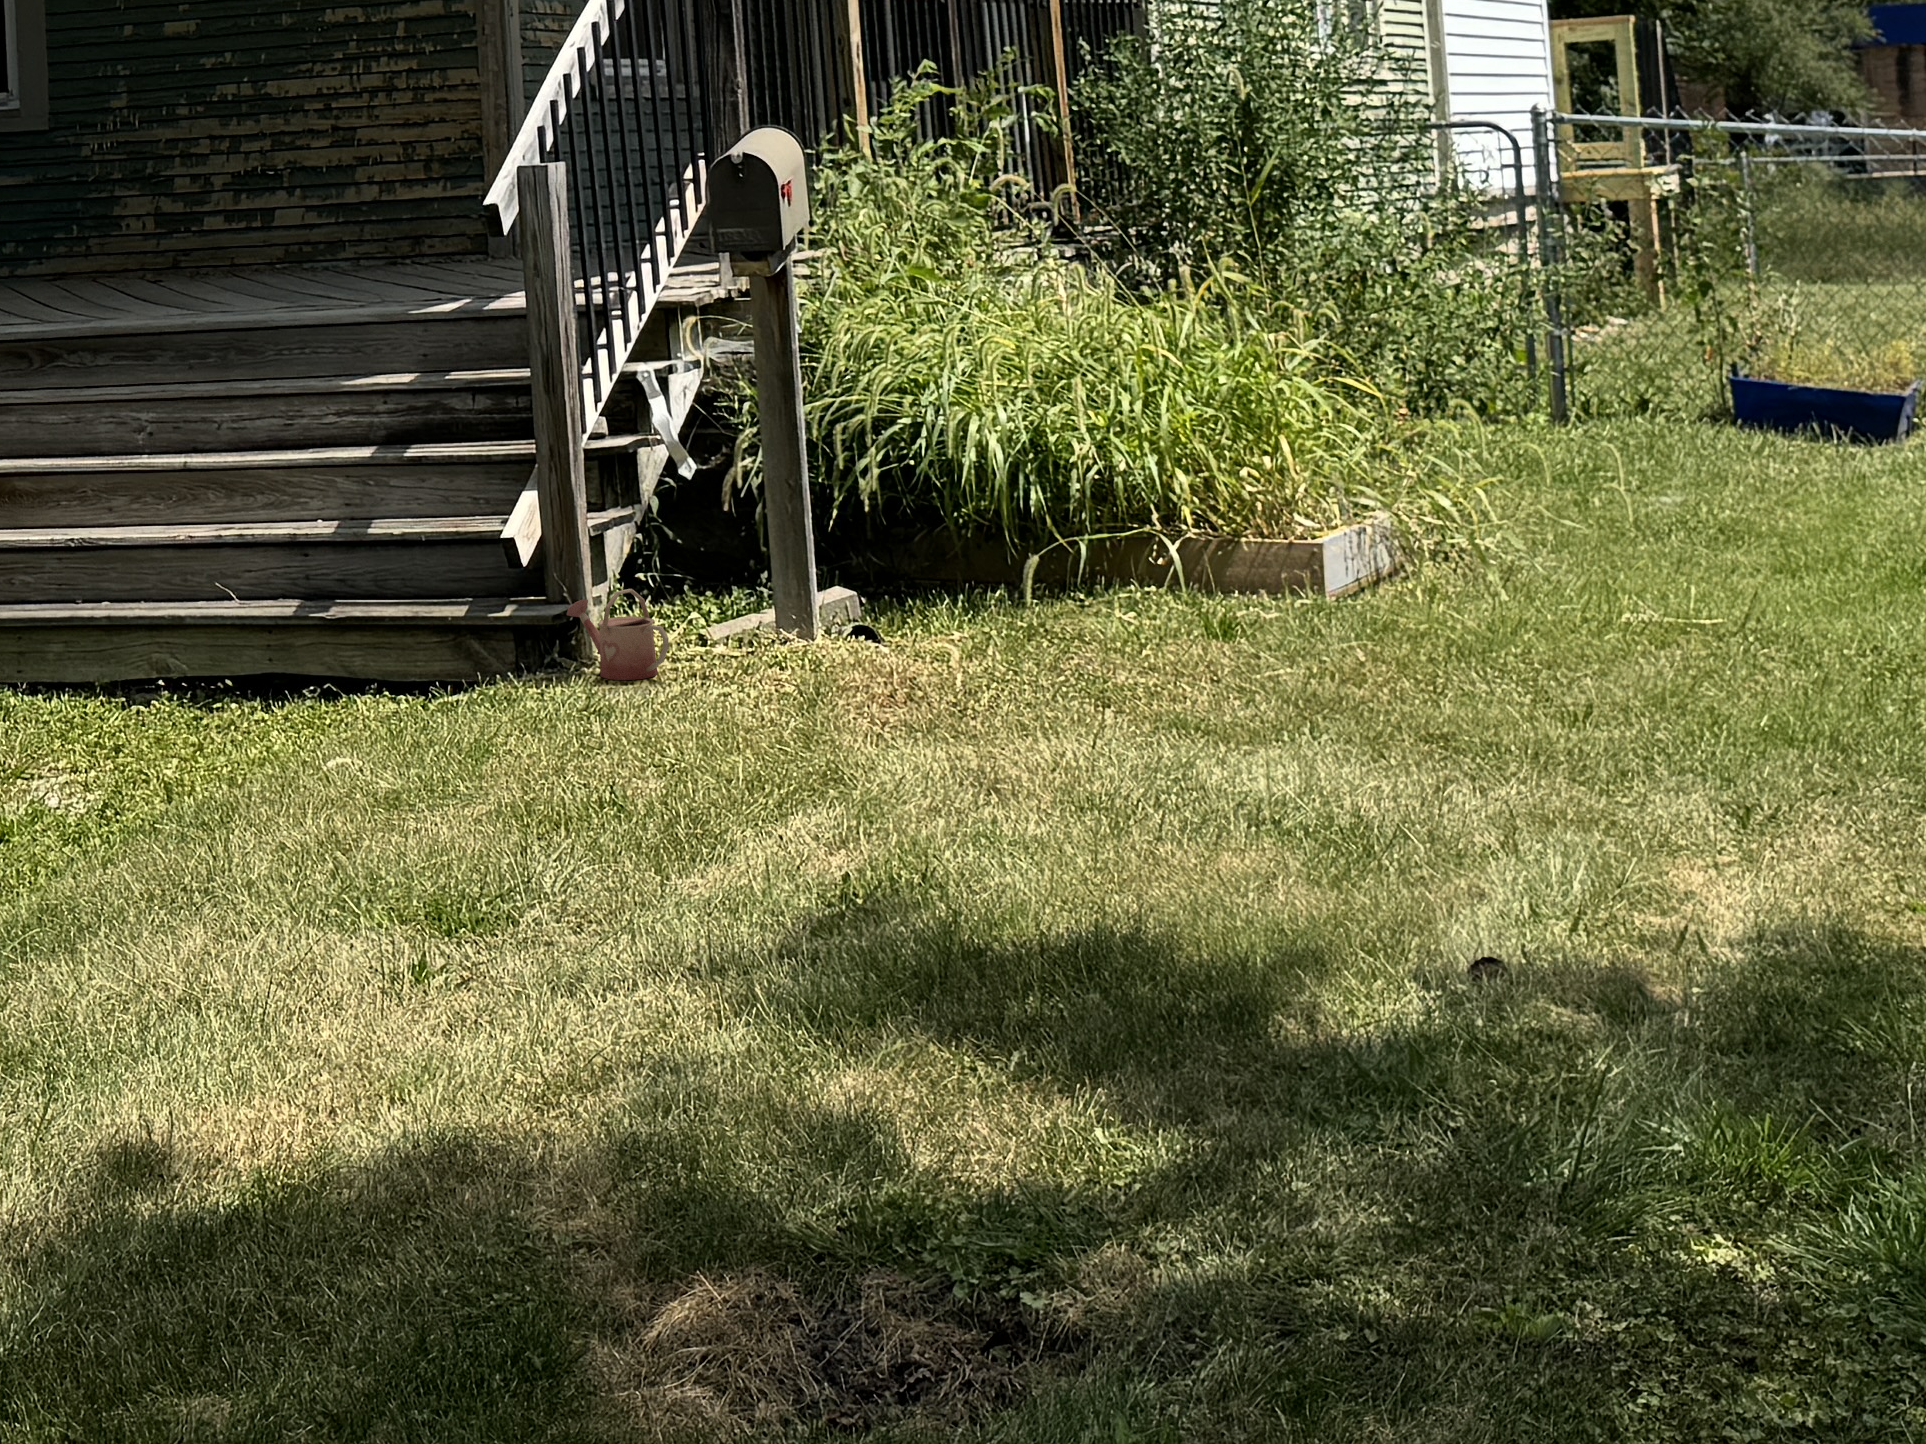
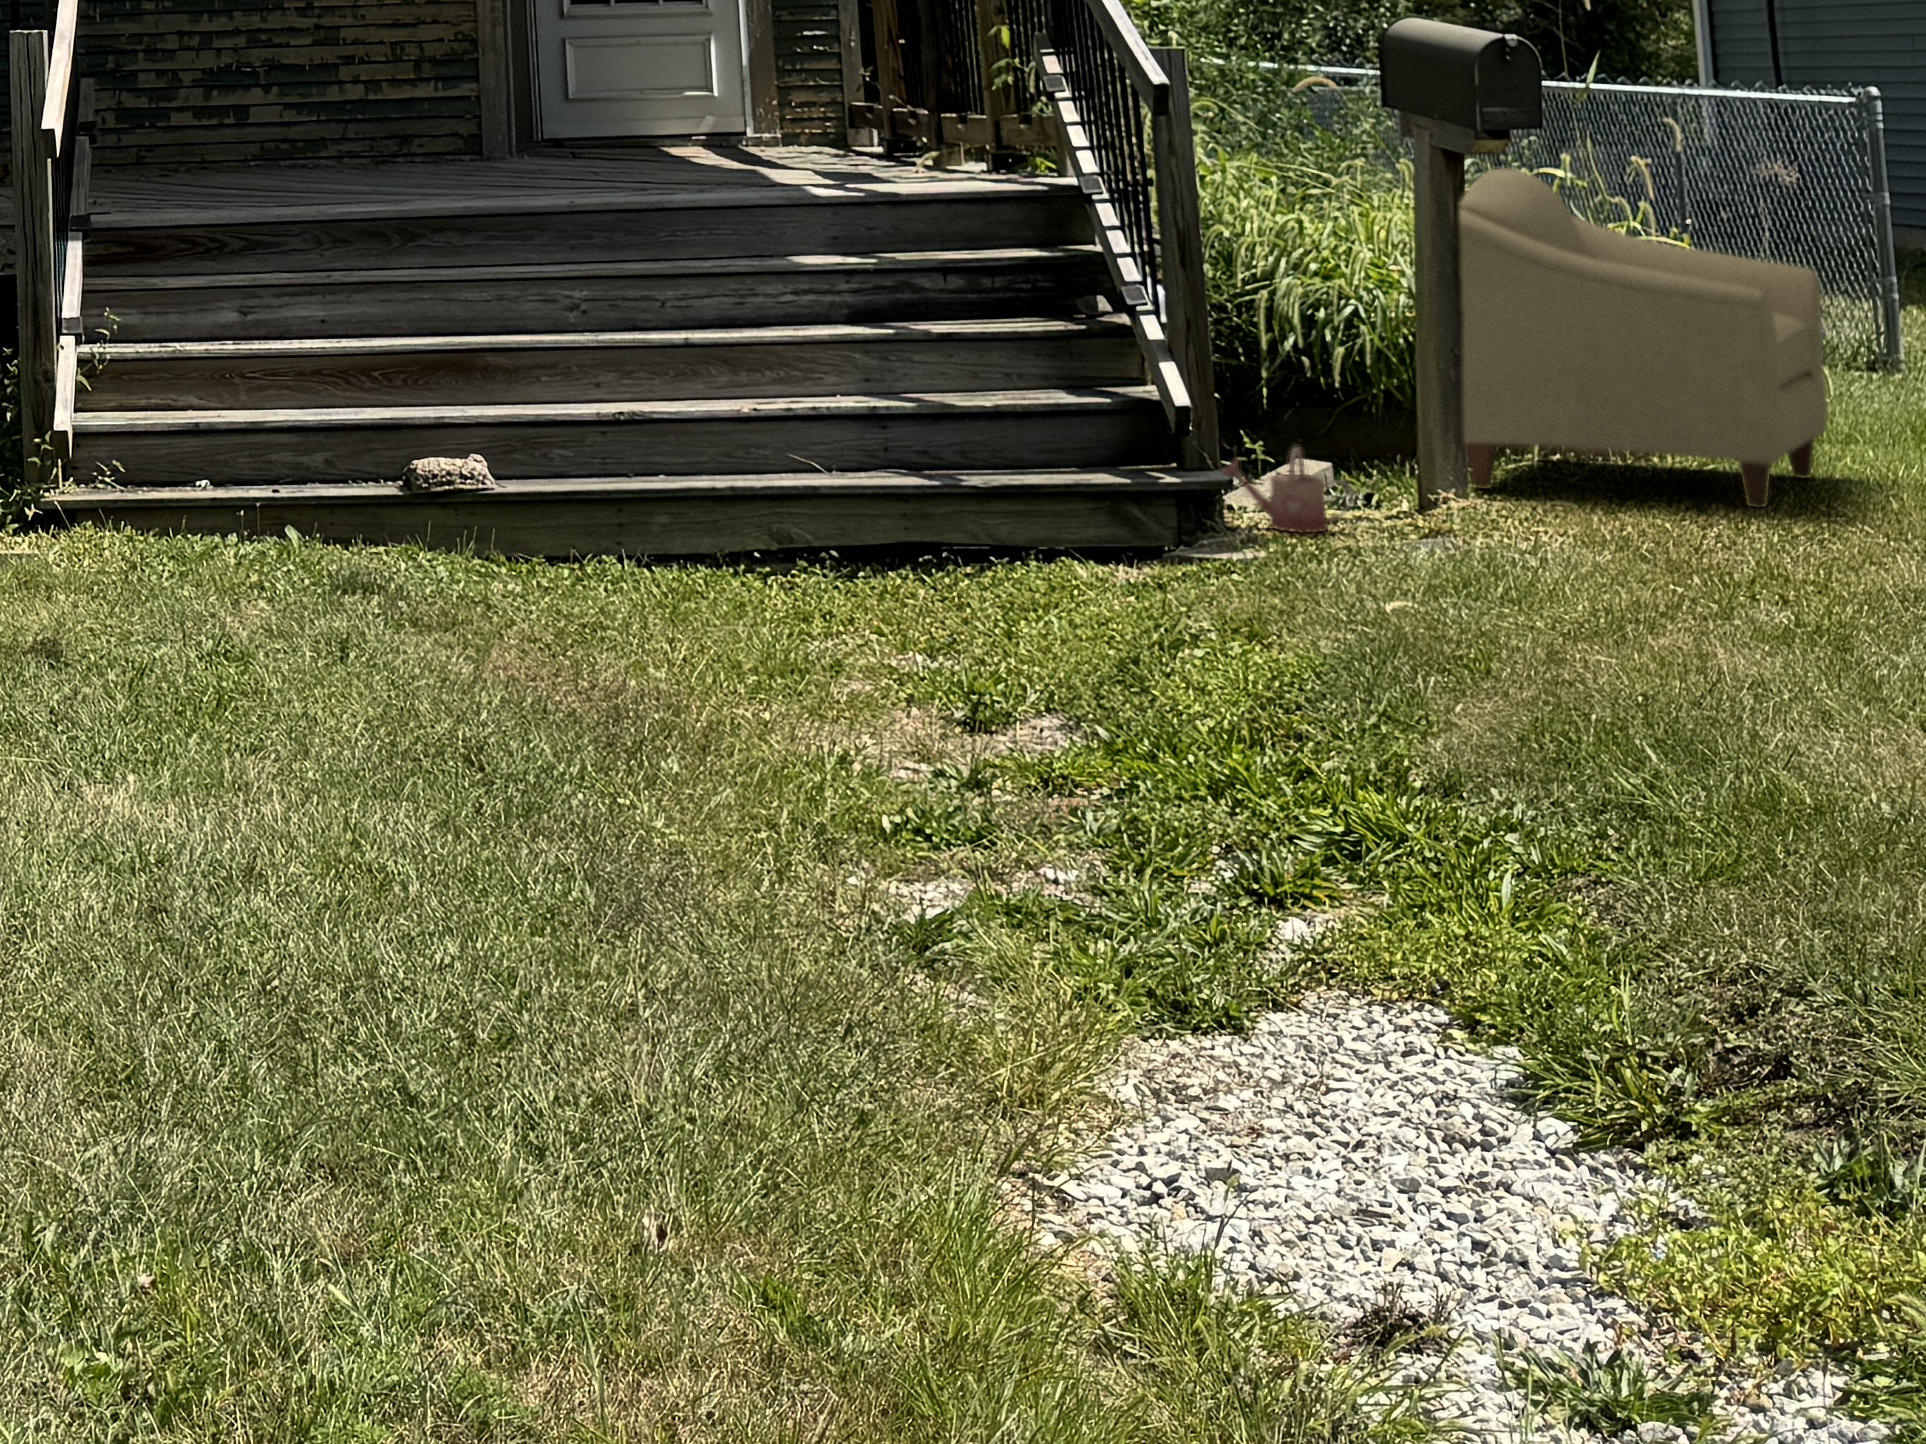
chair: none [931,279,1382,662] -> present [1460,168,1828,508]

